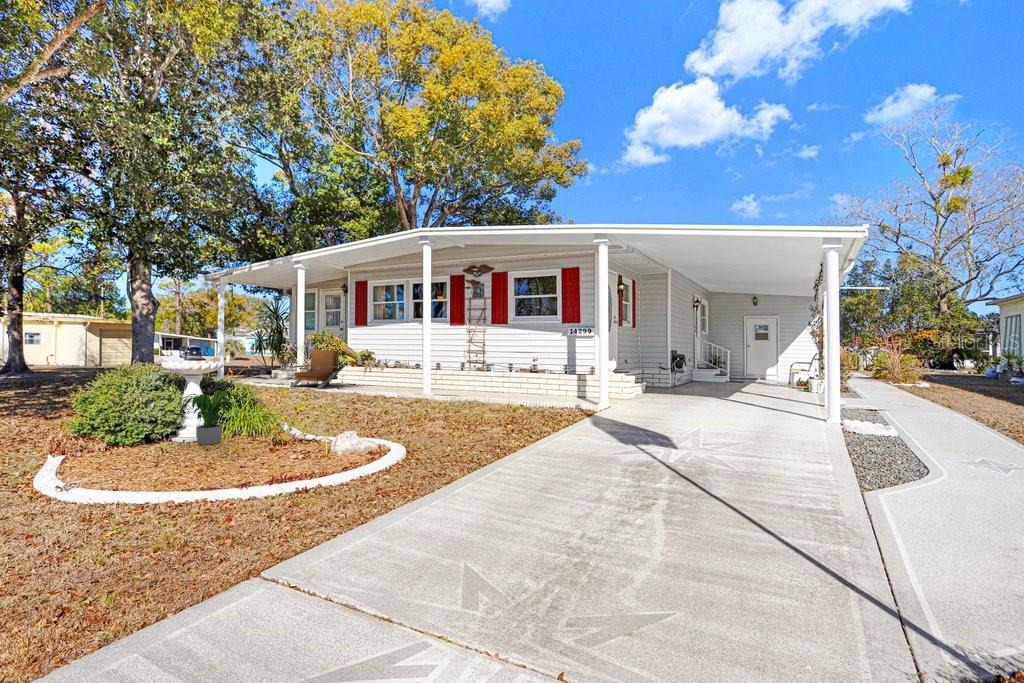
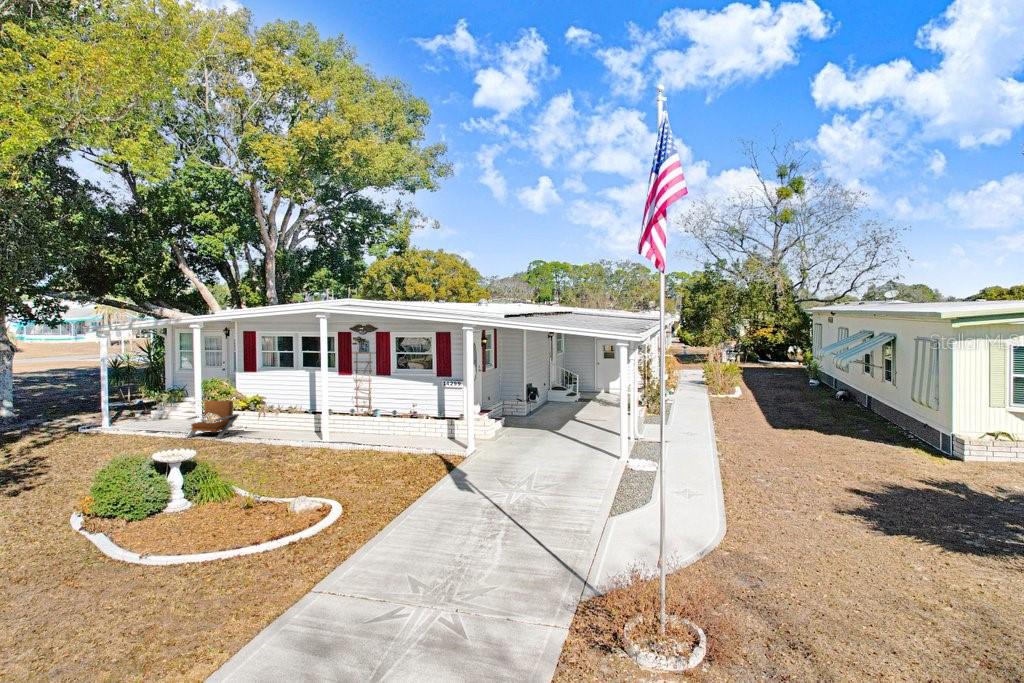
potted plant: present [177,390,241,445] -> none [167,473,212,515]

